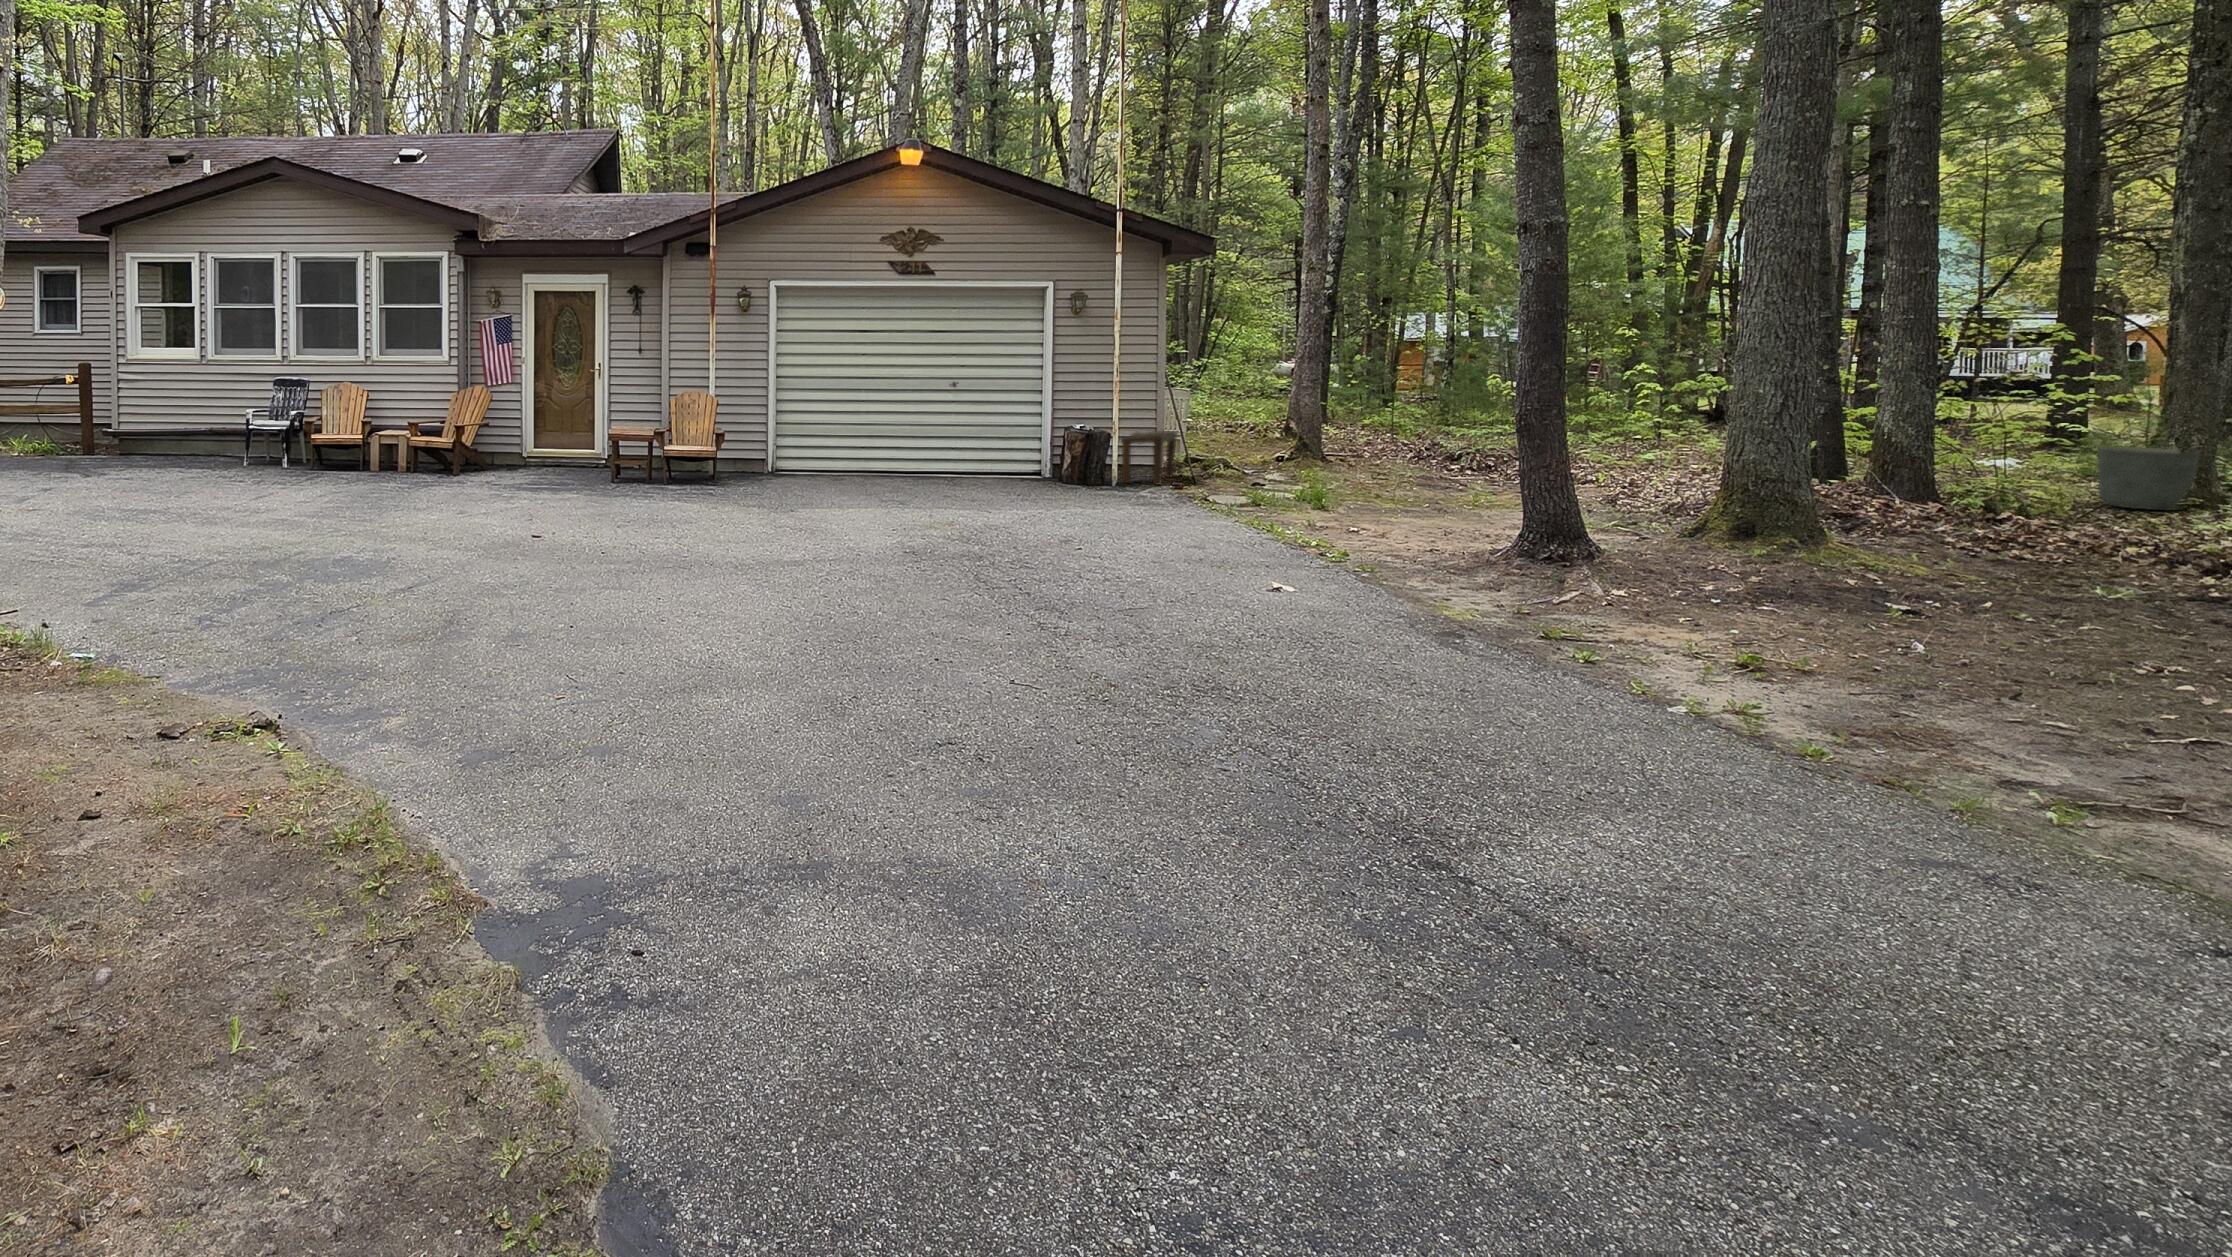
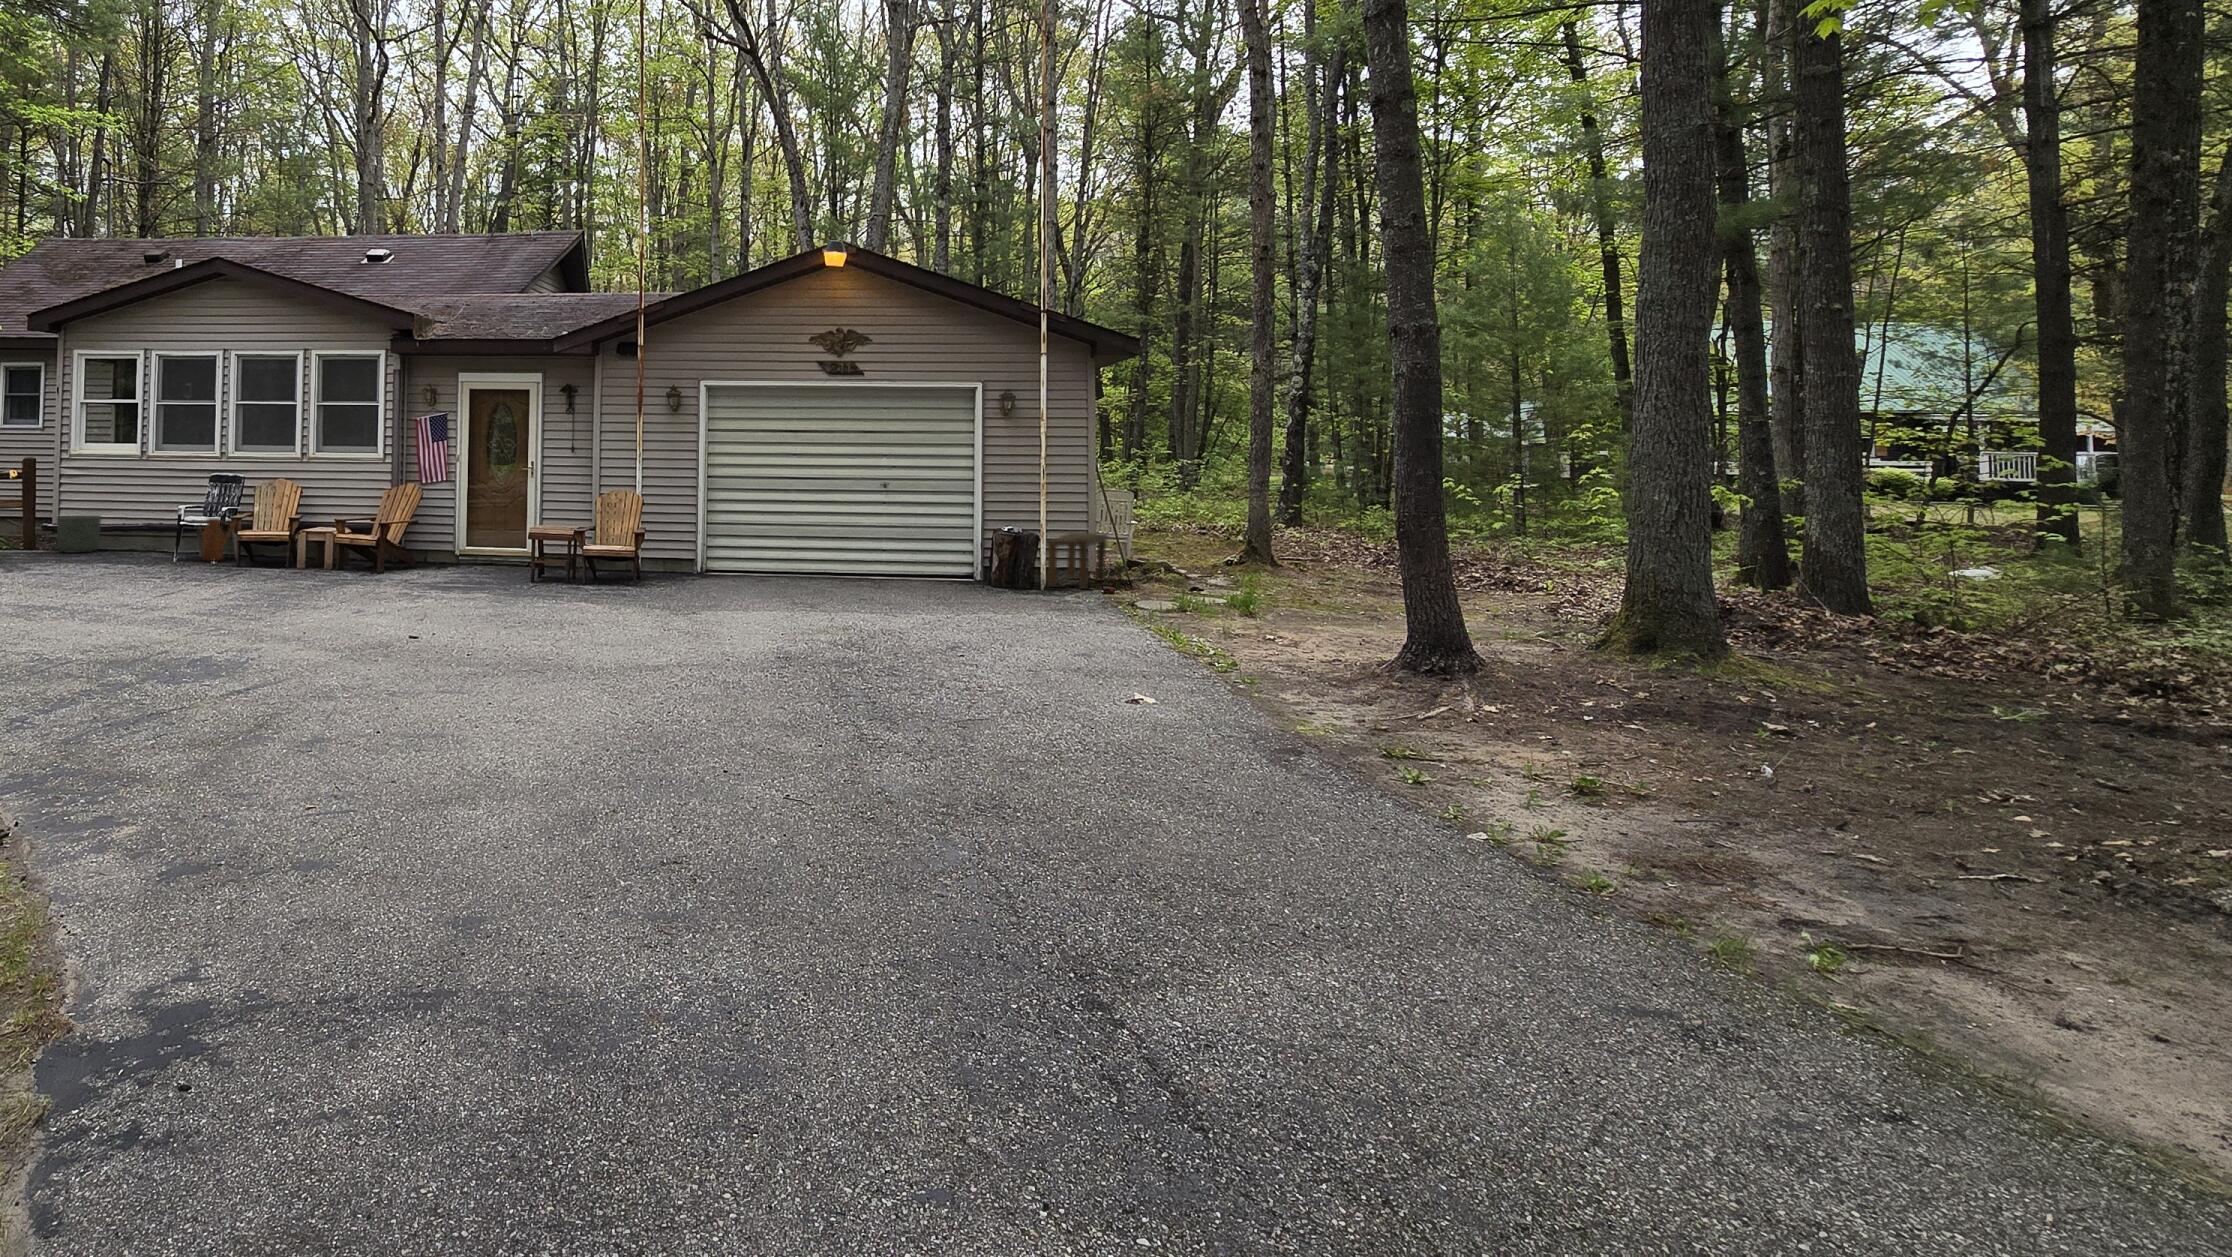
watering can: none [268,421,307,464] -> present [201,518,237,561]
planter: present [2098,447,2199,511] -> present [57,515,102,553]

